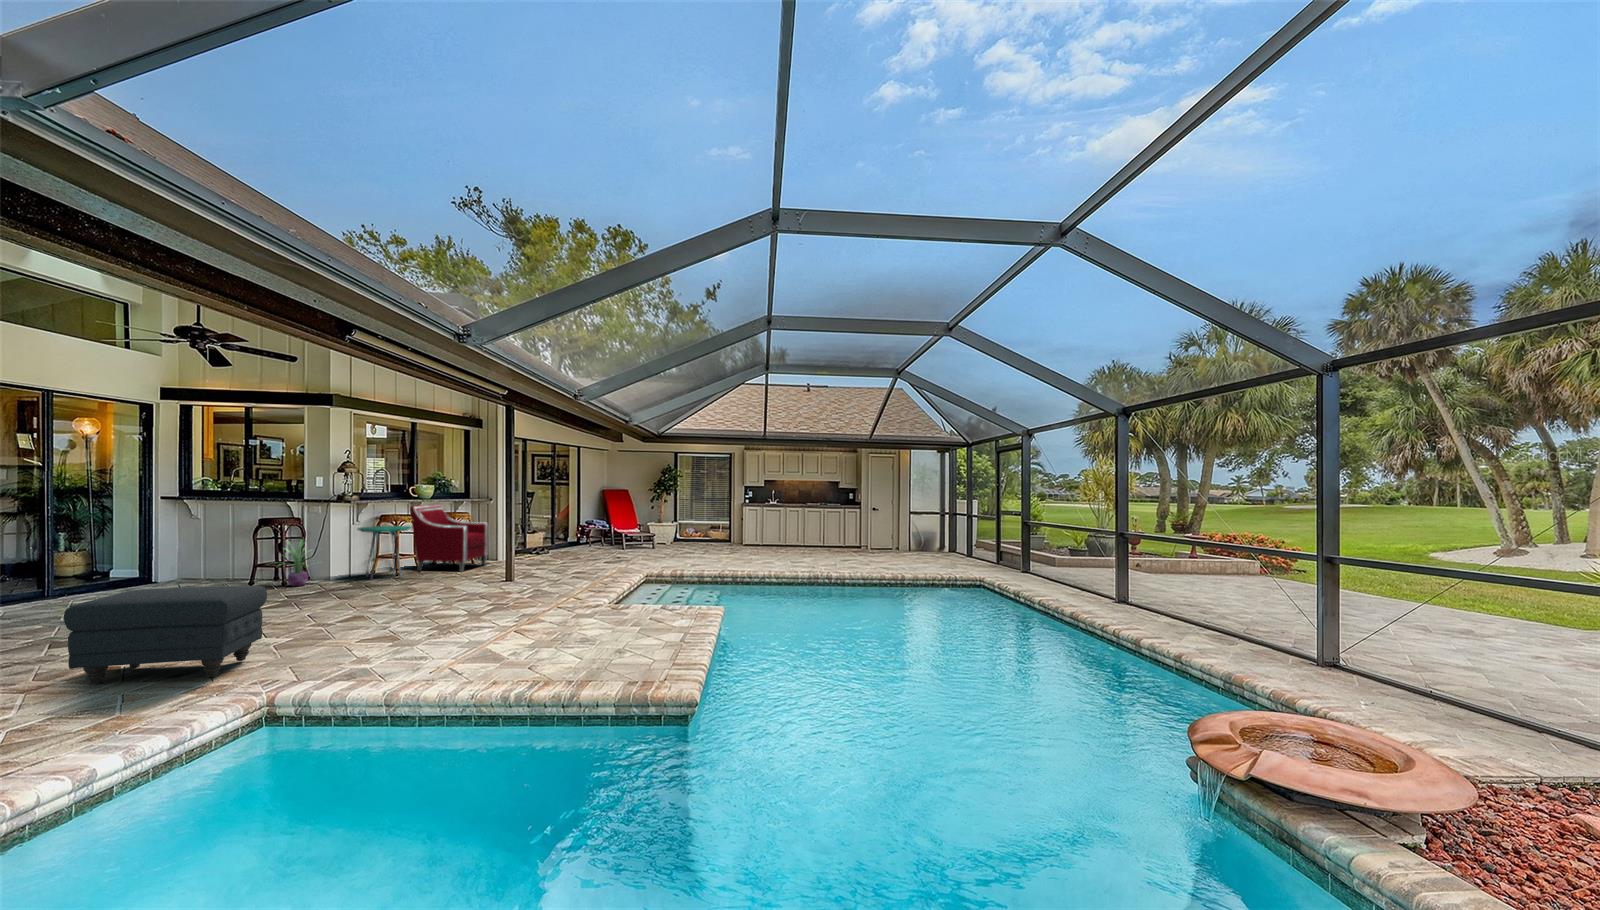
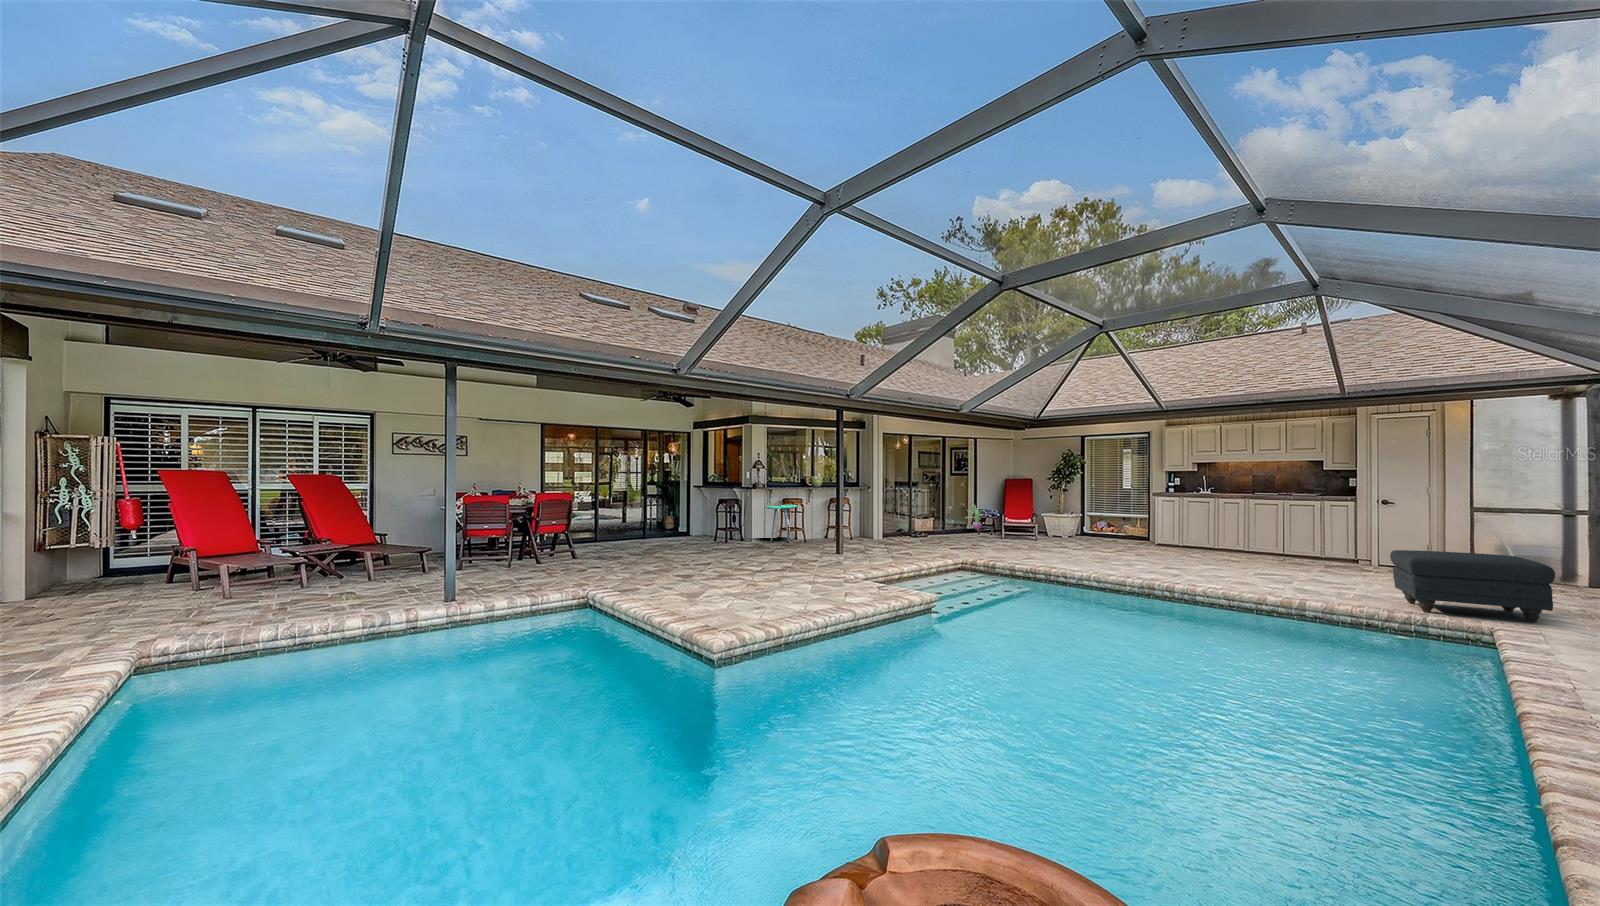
armchair: present [410,504,488,572] -> none [807,490,861,541]
decorative plant: present [282,540,309,586] -> present [966,508,982,530]
ottoman: present [64,586,267,685] -> present [1390,550,1555,623]

